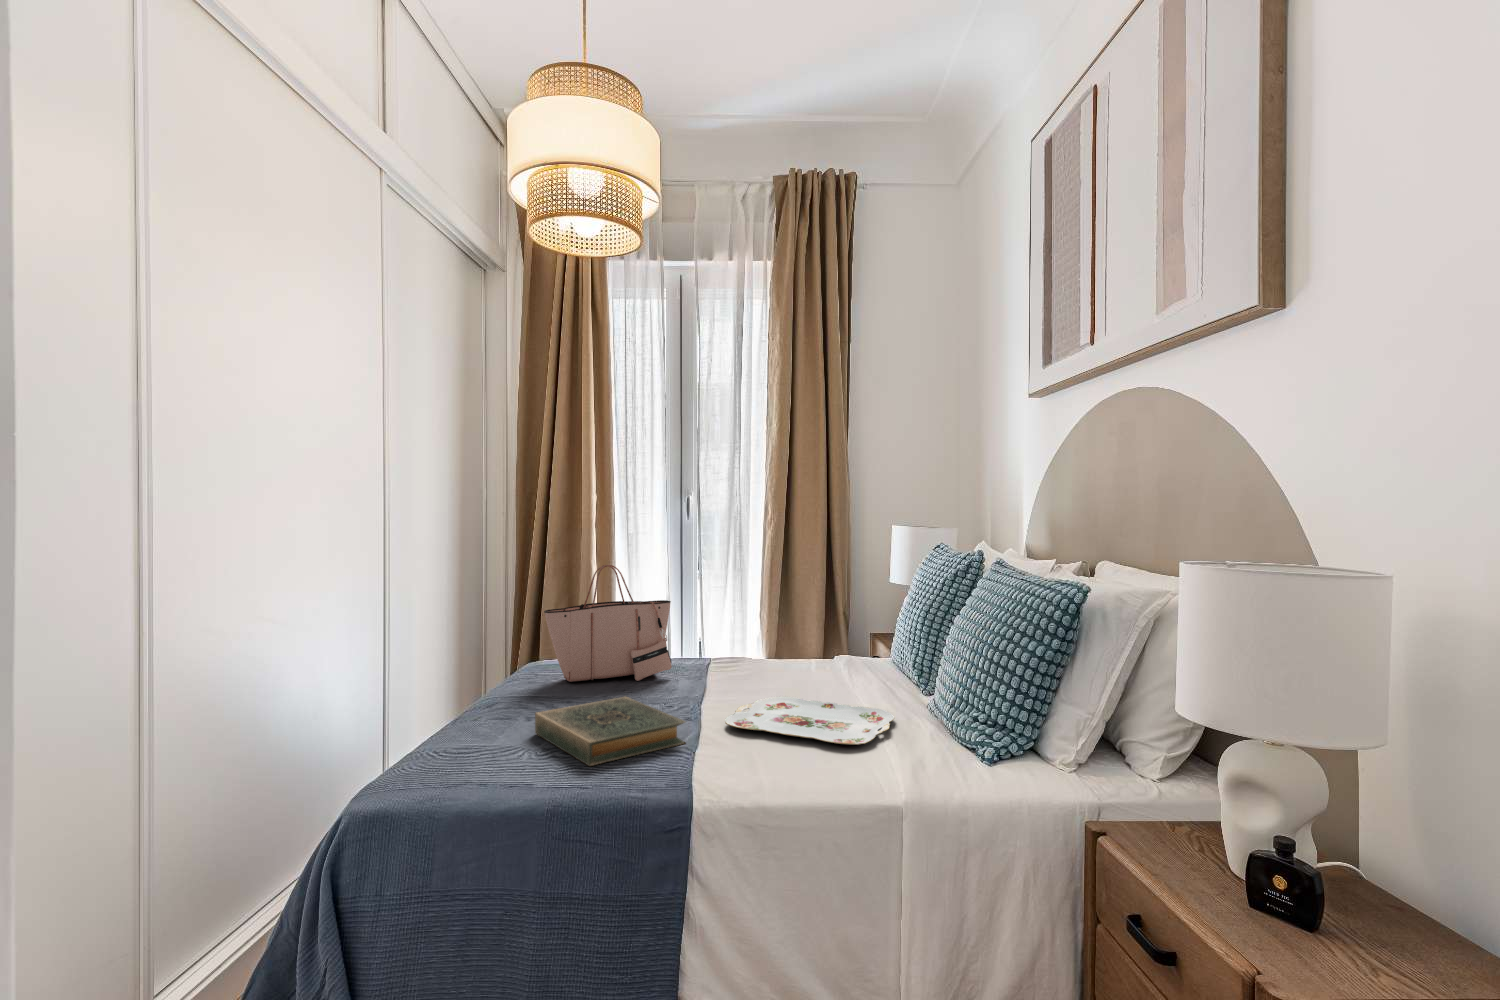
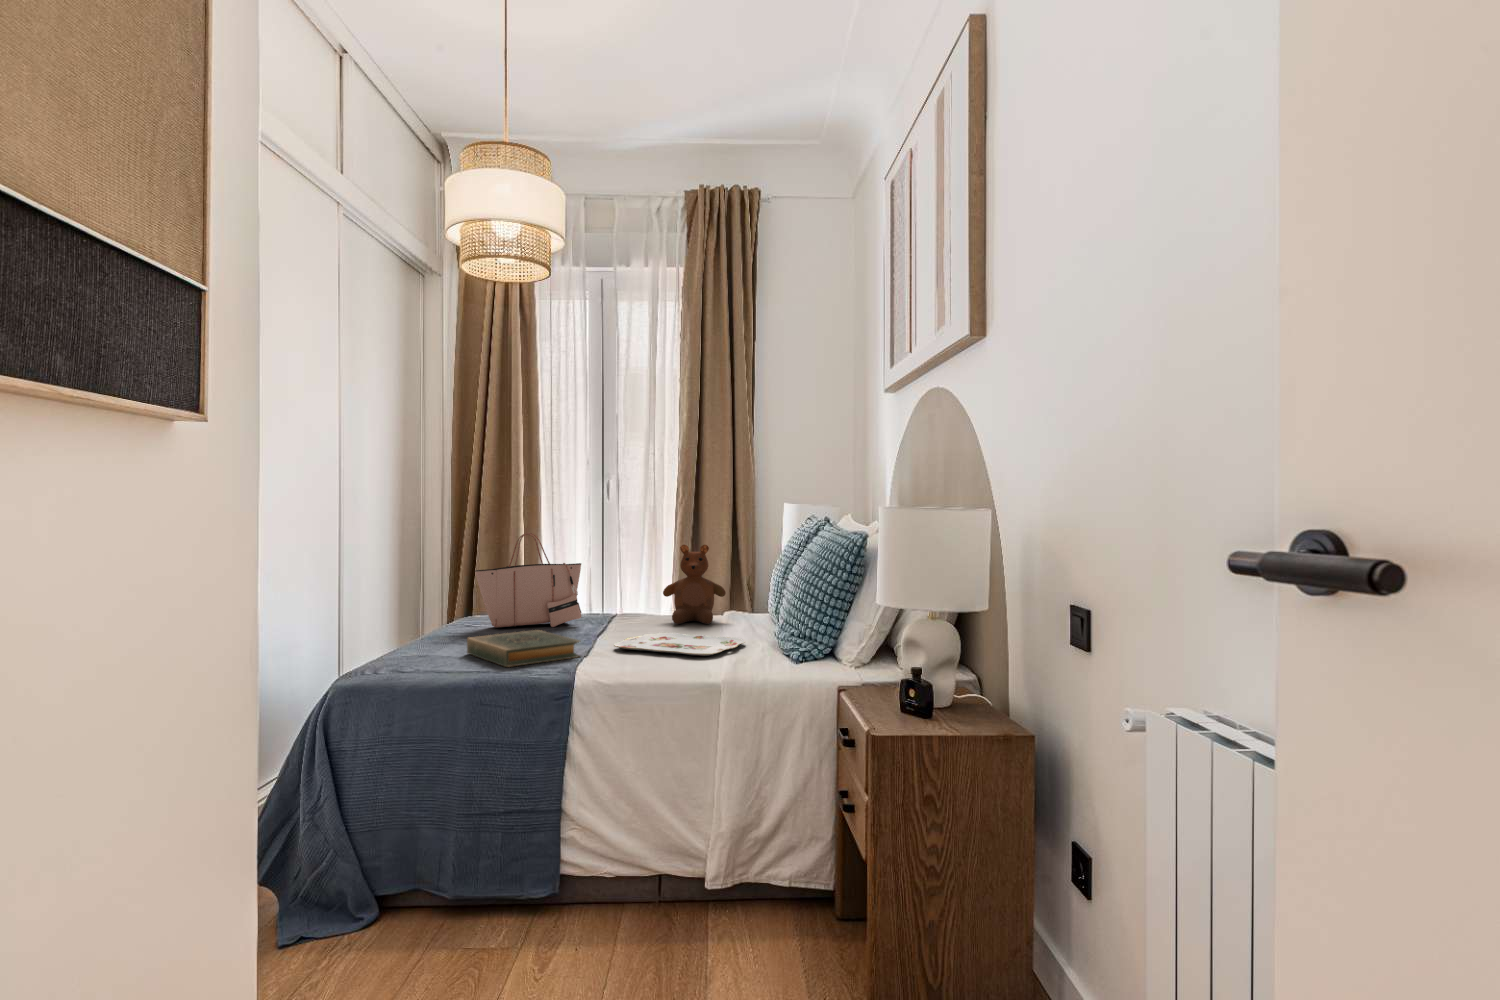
teddy bear: none [767,579,843,678] -> present [663,545,726,624]

